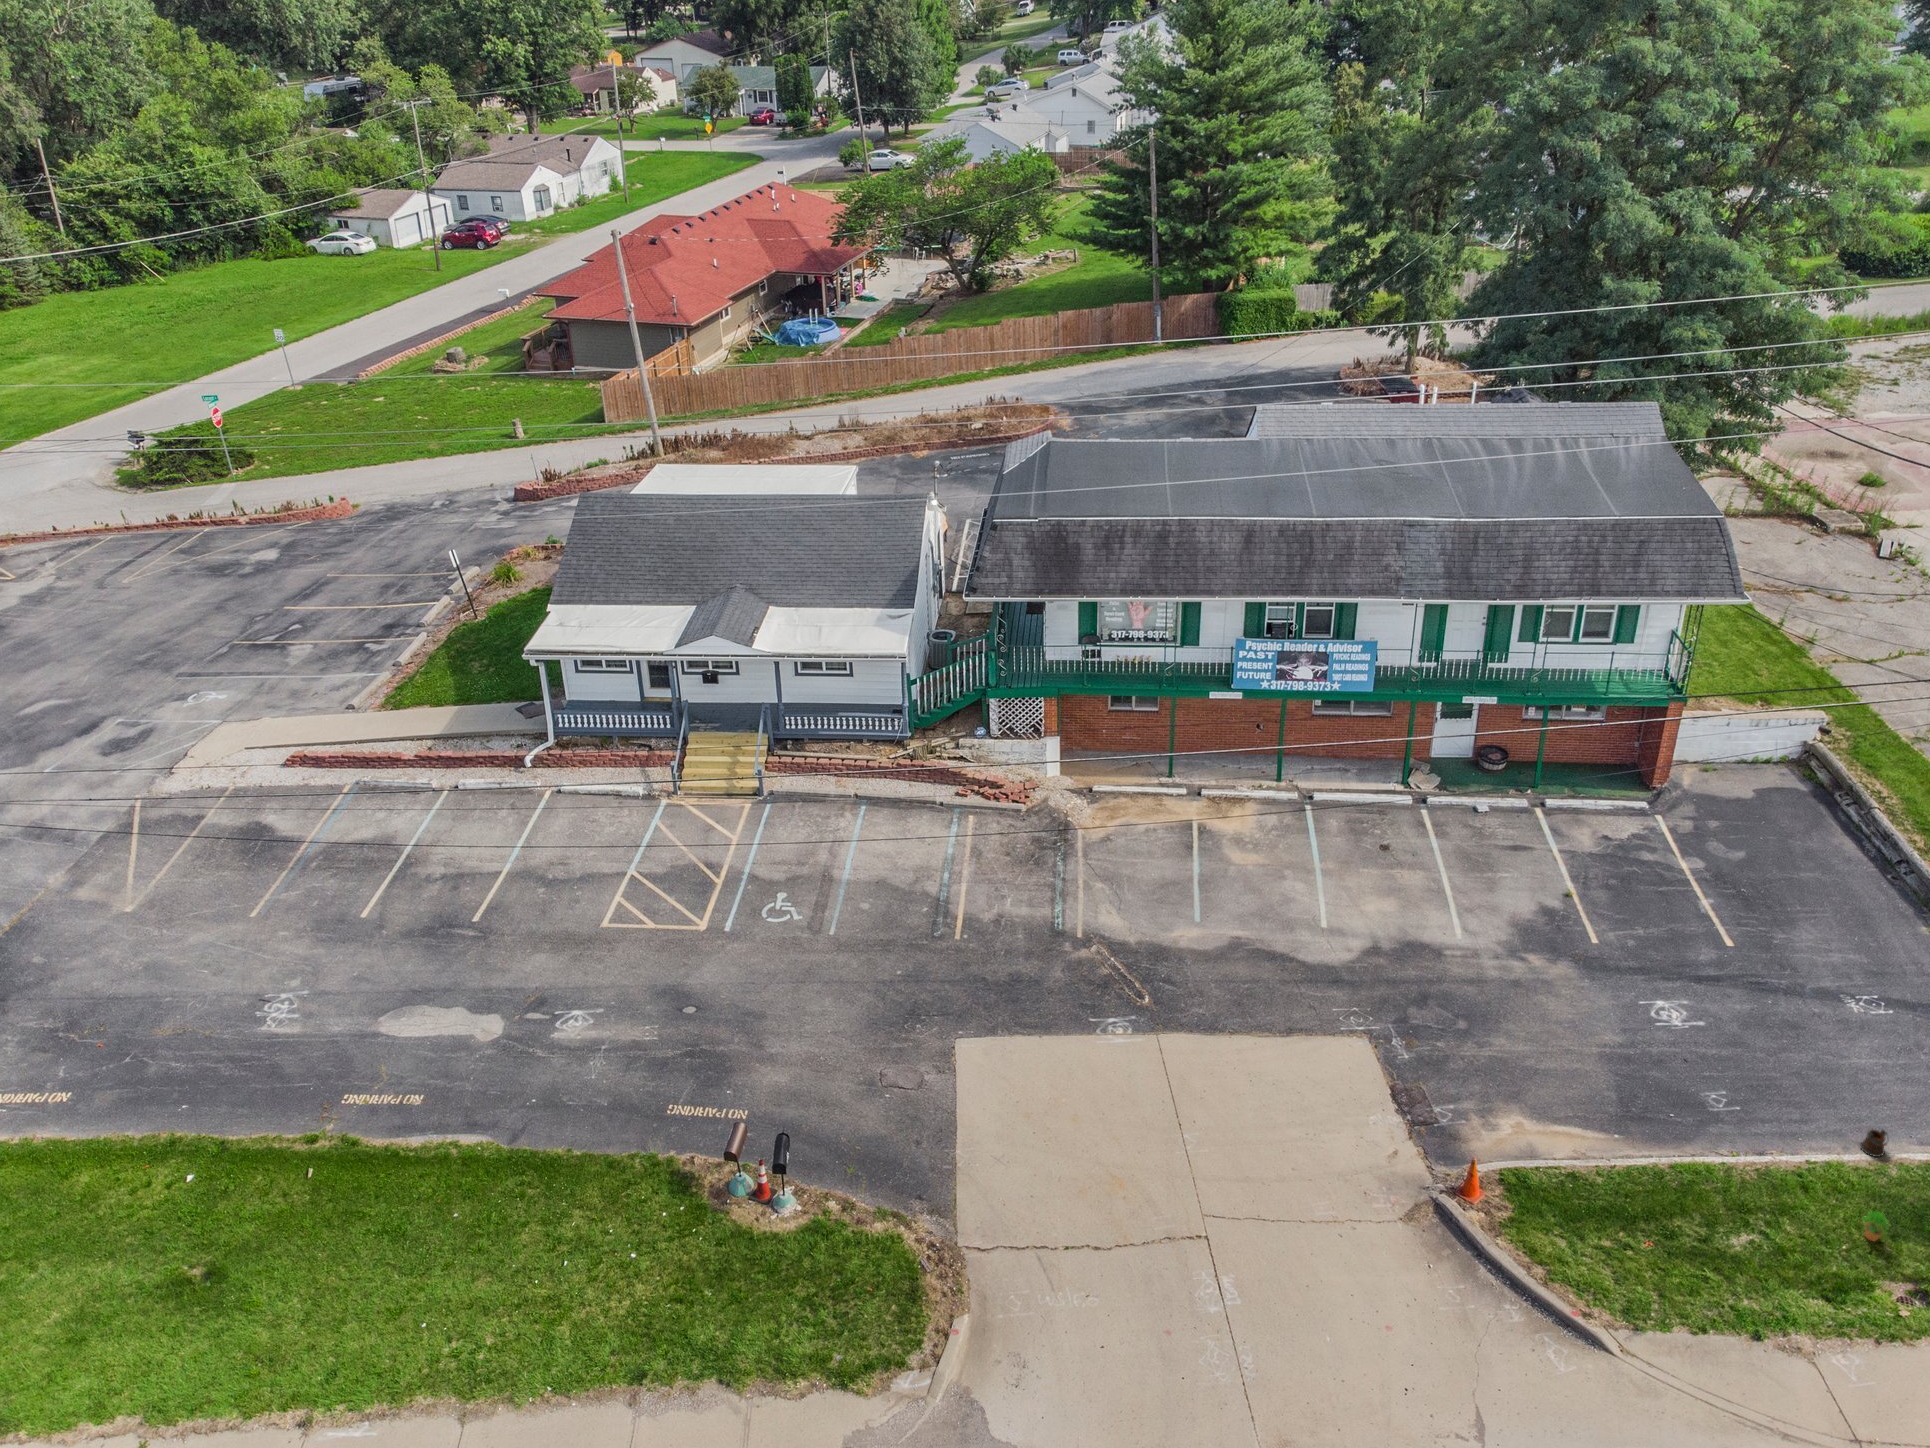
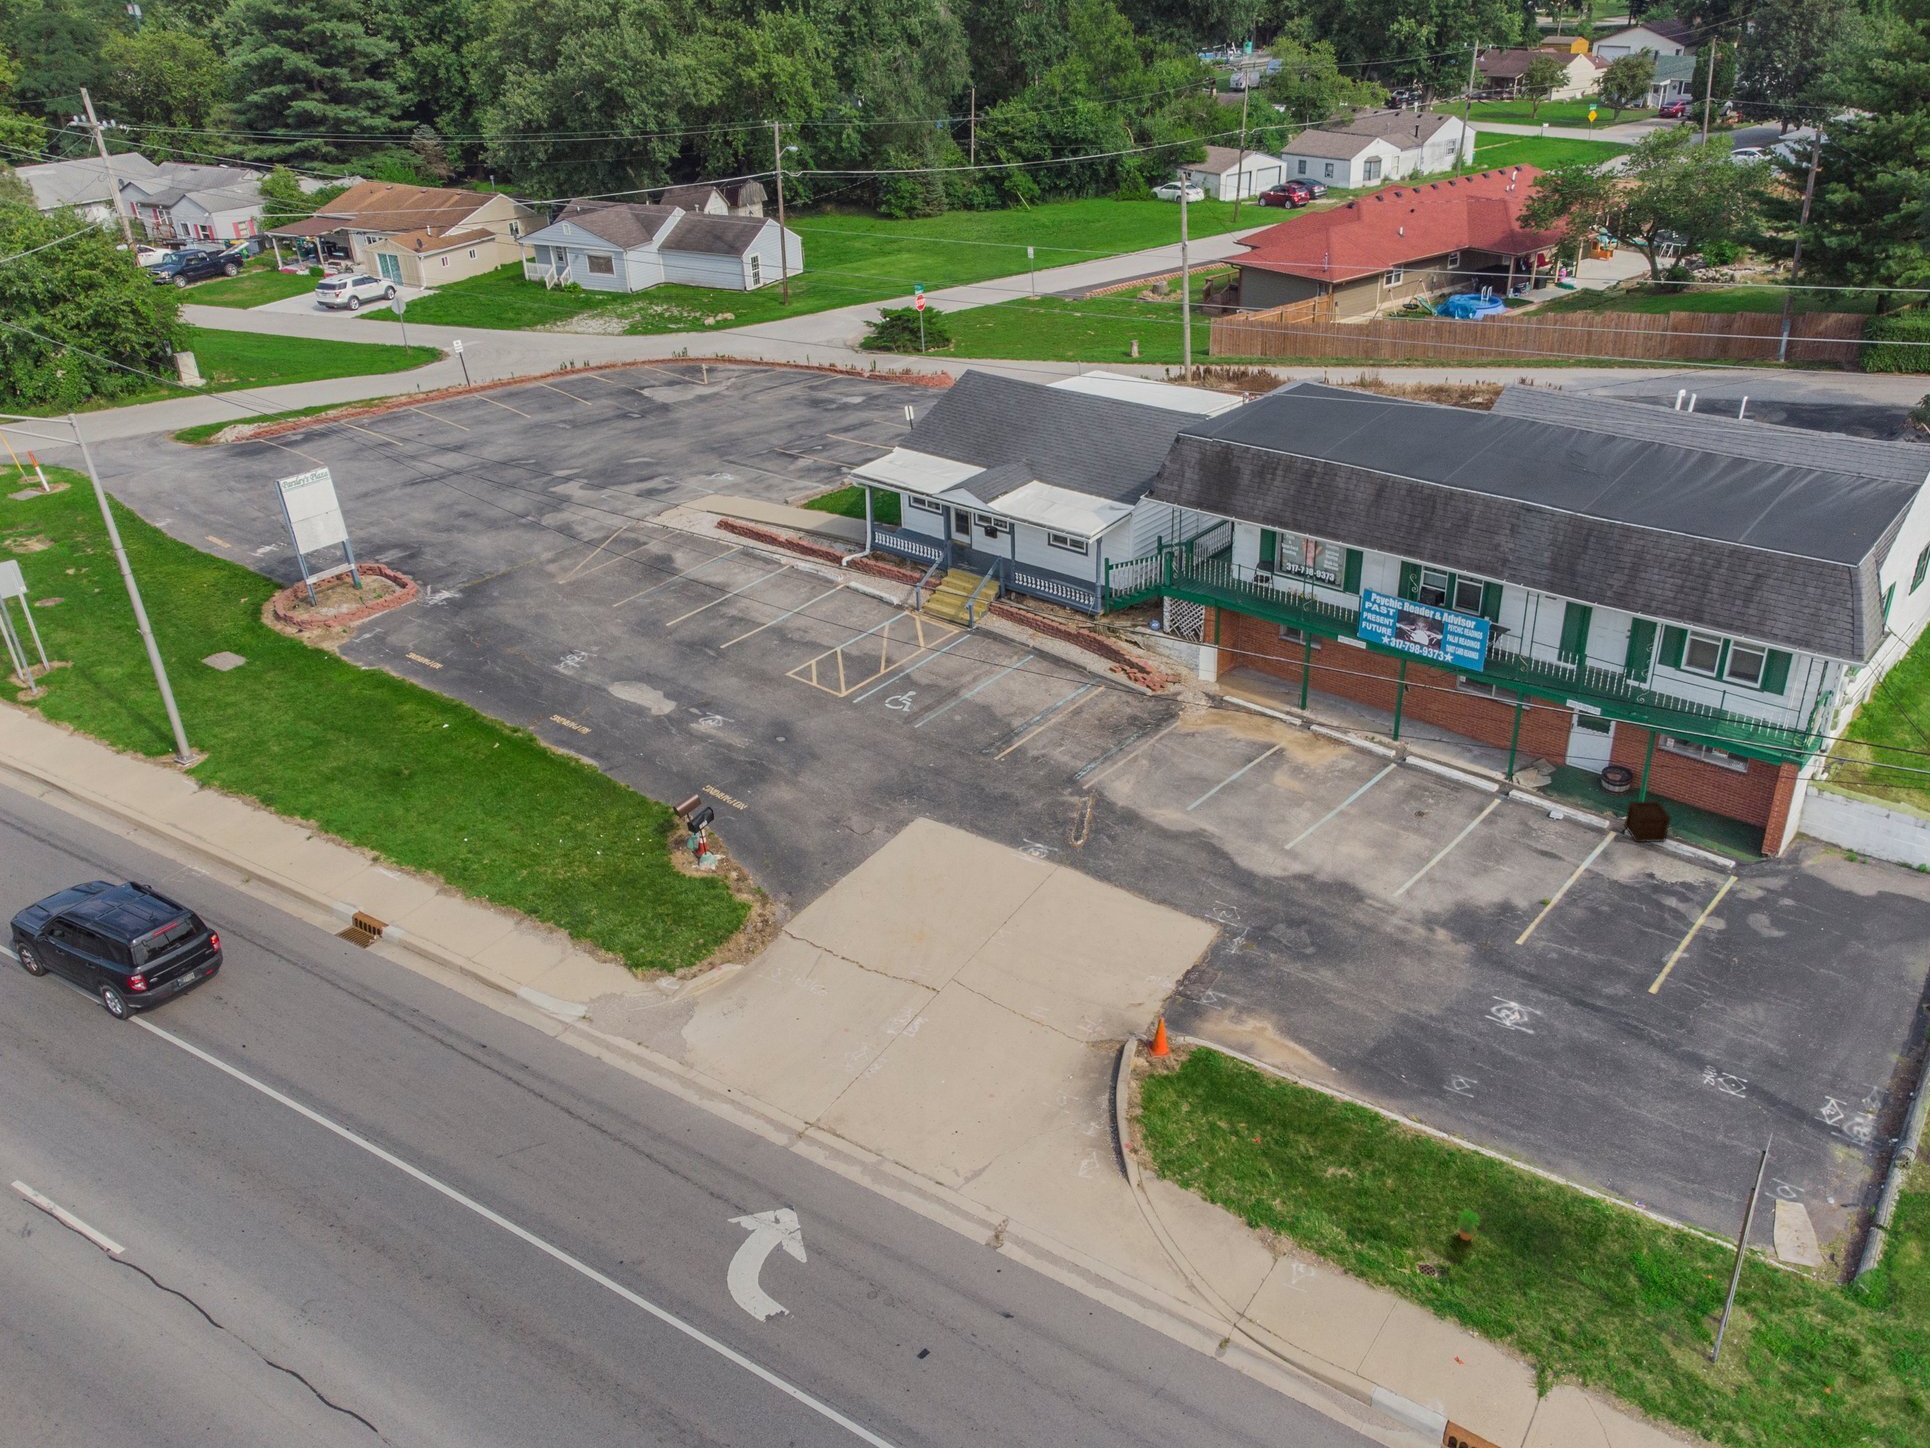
wooden crate: none [1538,769,1583,812] -> present [1624,802,1670,842]
bucket: present [1860,1129,1888,1157] -> none [1555,1164,1582,1193]

